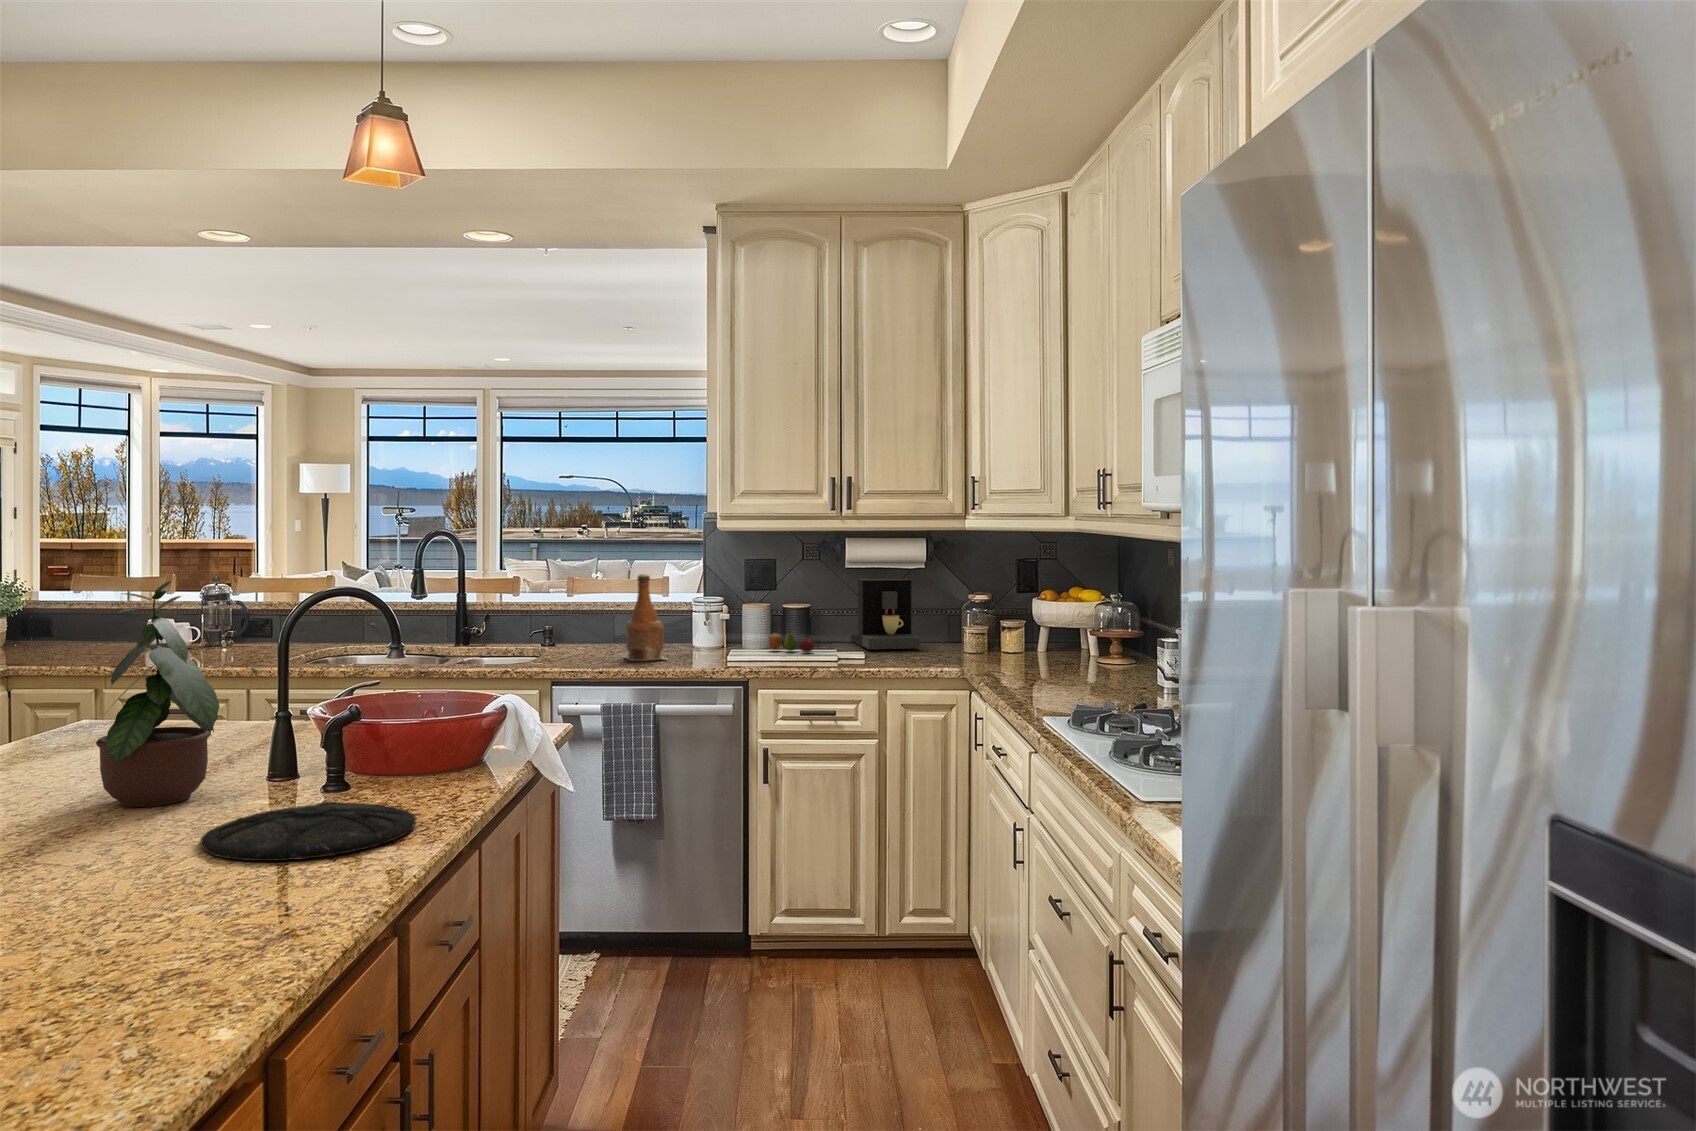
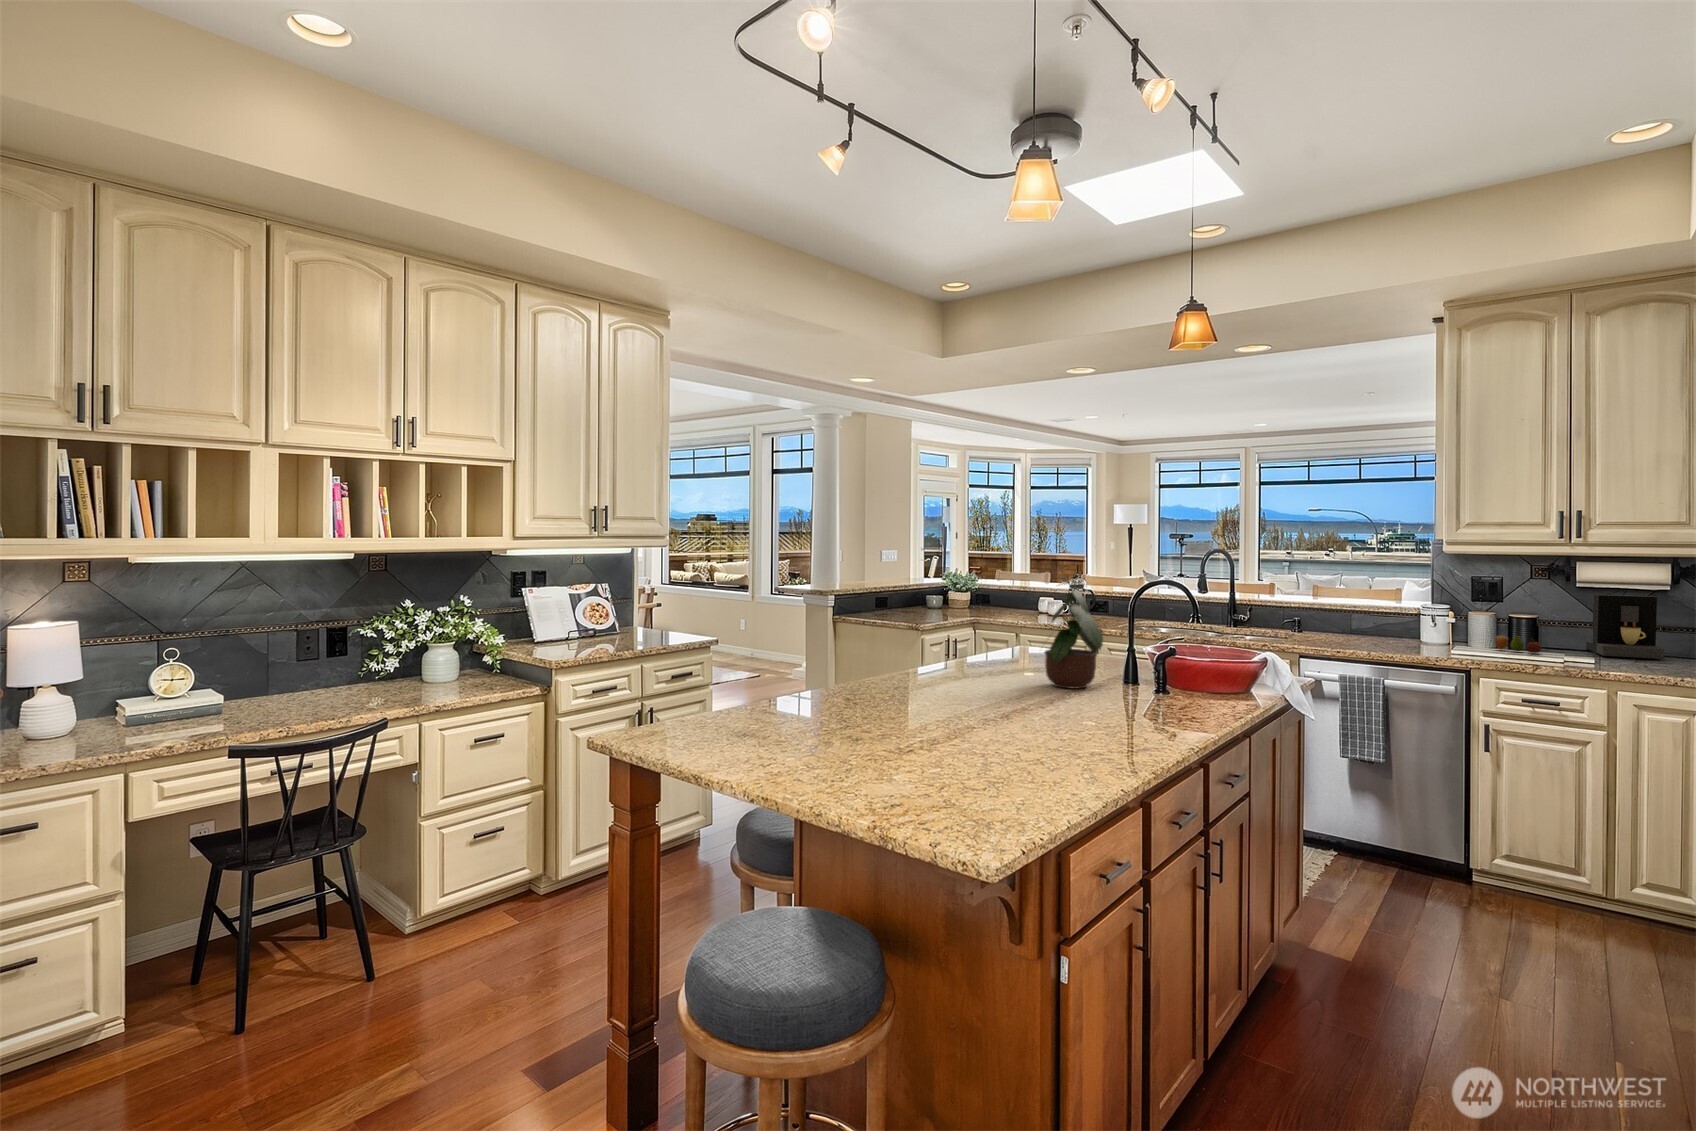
bottle: present [624,574,668,661] -> none [1358,582,1397,648]
plate: present [201,802,416,861] -> none [1099,695,1213,721]

